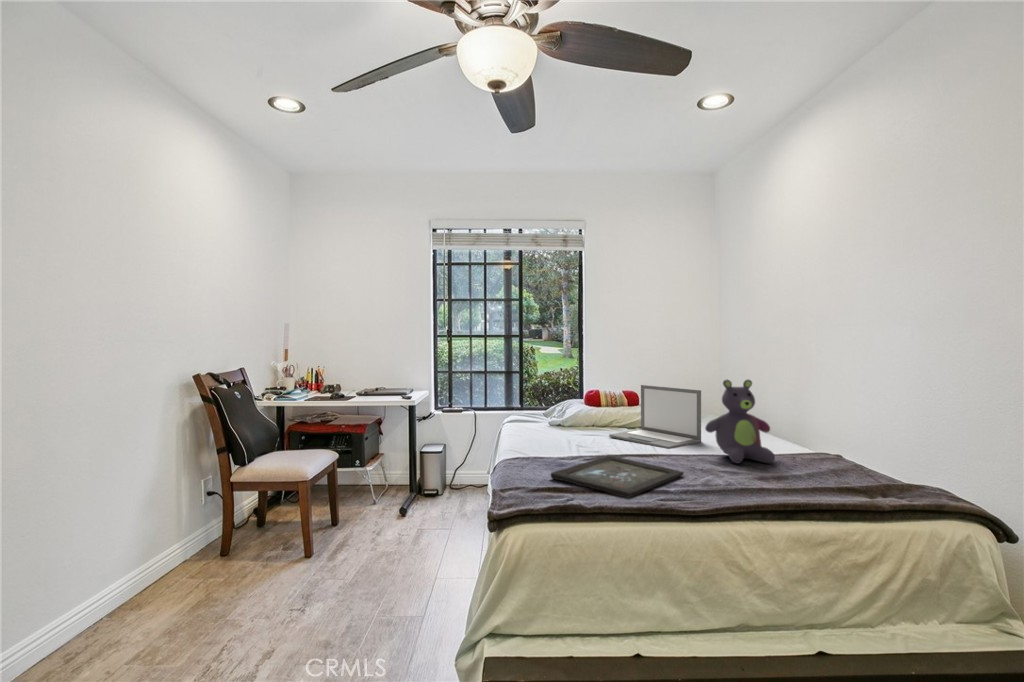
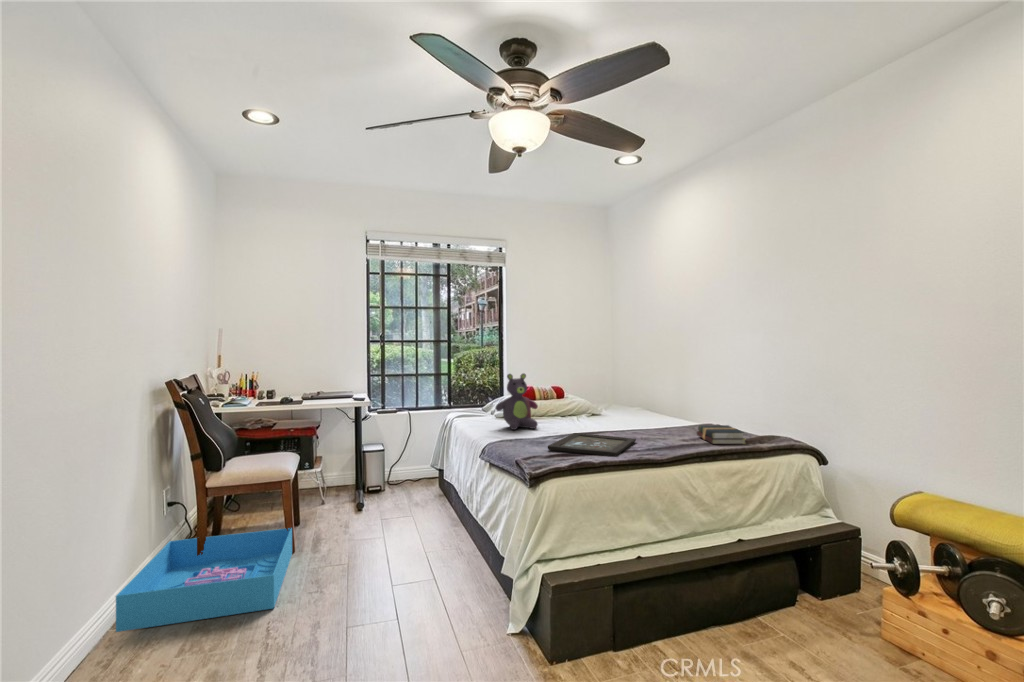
stuffed bear: present [705,380,775,463] -> present [496,373,538,430]
laptop: present [609,385,701,449] -> none [553,380,623,428]
hardback book: none [784,459,856,496] -> present [697,425,745,444]
storage bin: none [107,531,310,623] -> present [116,528,292,632]

